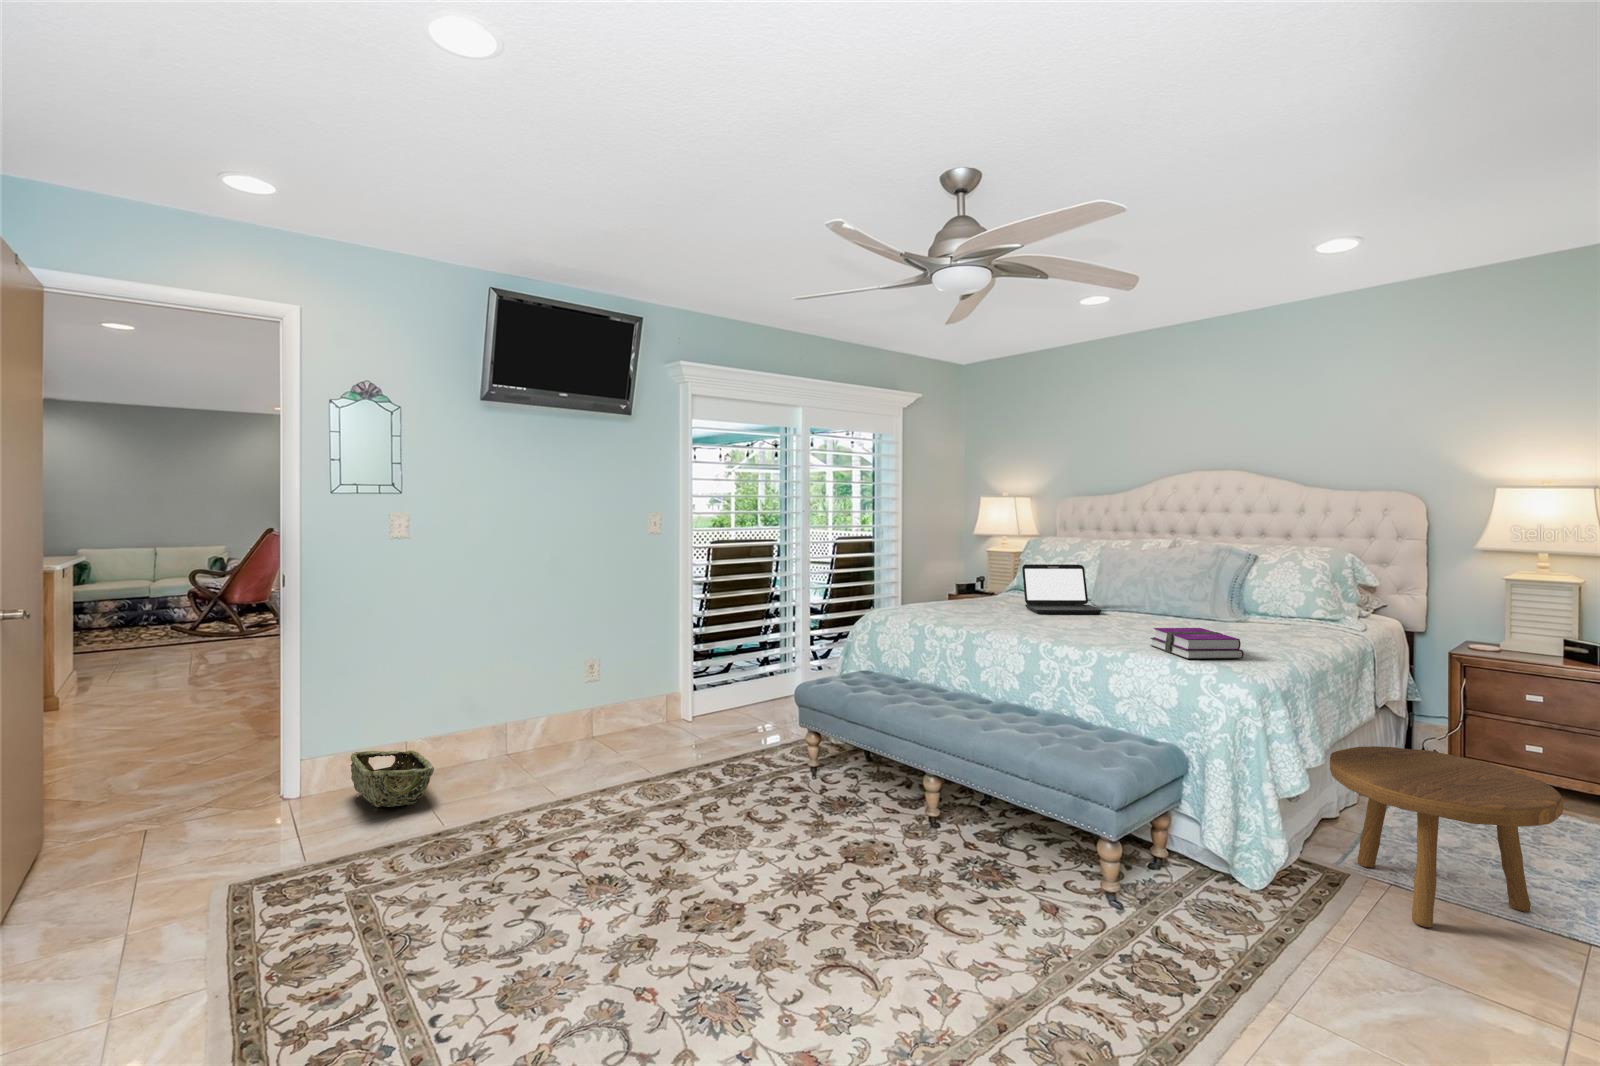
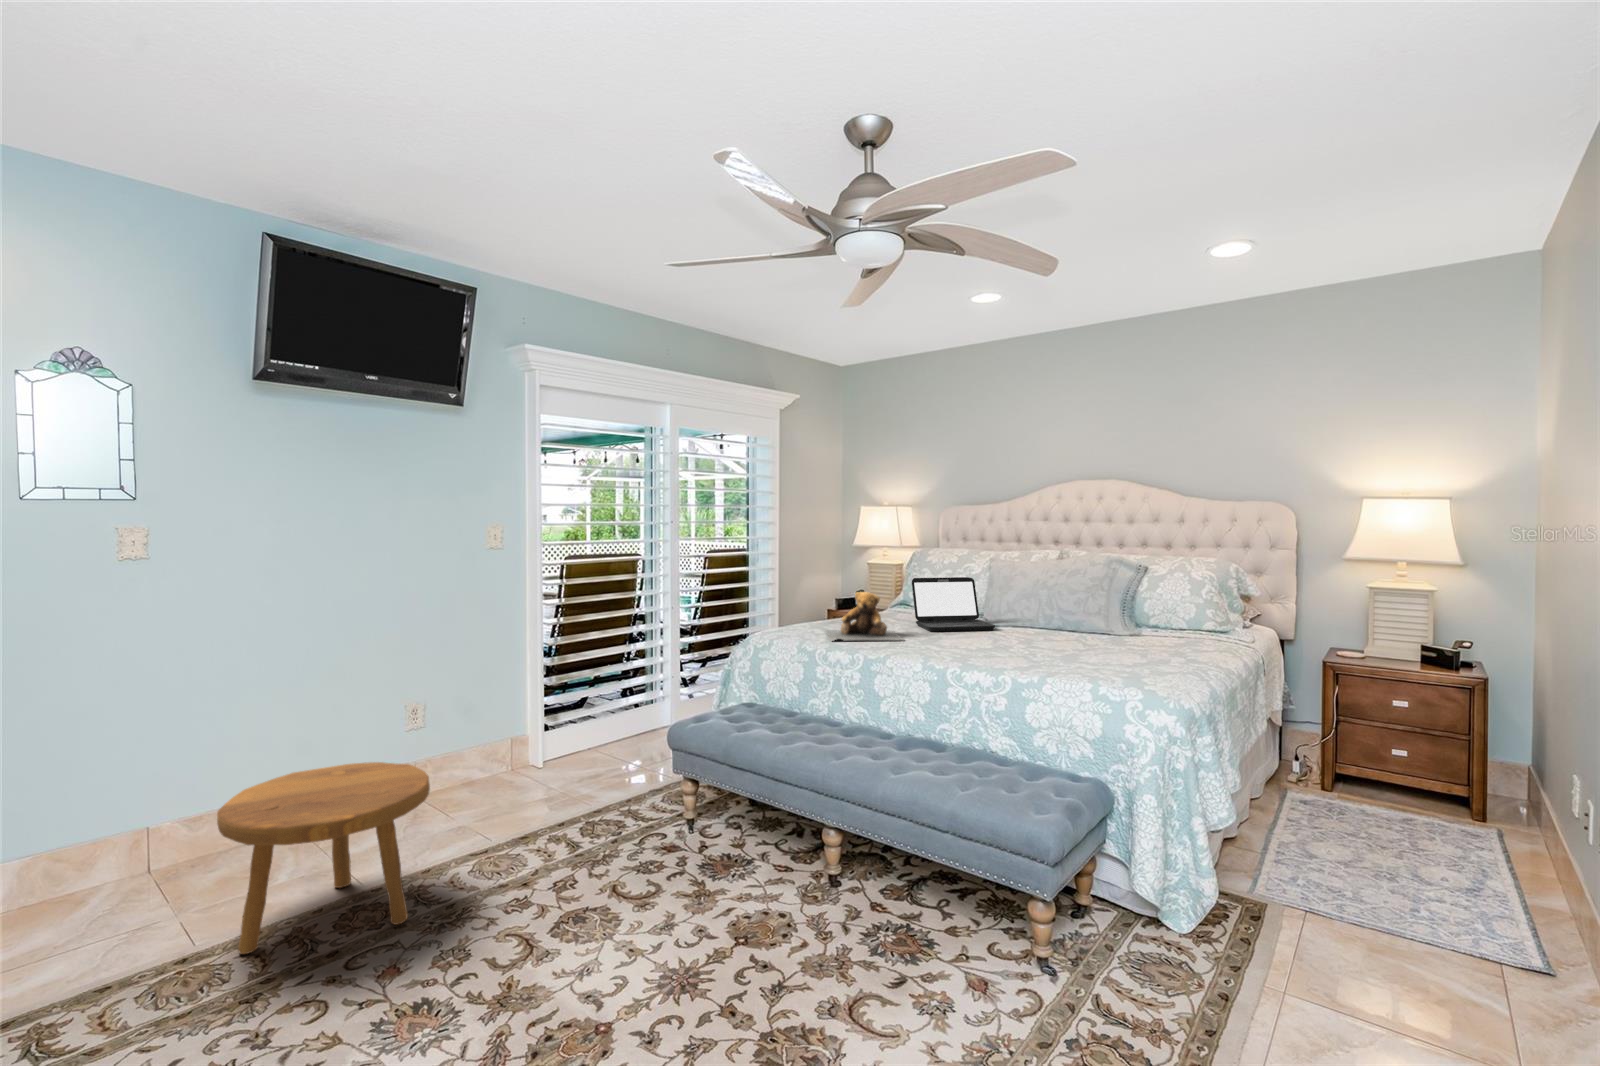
teddy bear: none [938,576,1010,620] -> present [826,592,903,641]
hardback book: present [1151,628,1244,659] -> none [1059,645,1159,682]
footstool: present [1330,746,1564,928] -> present [217,762,430,954]
woven basket: present [351,750,434,807] -> none [57,838,184,926]

